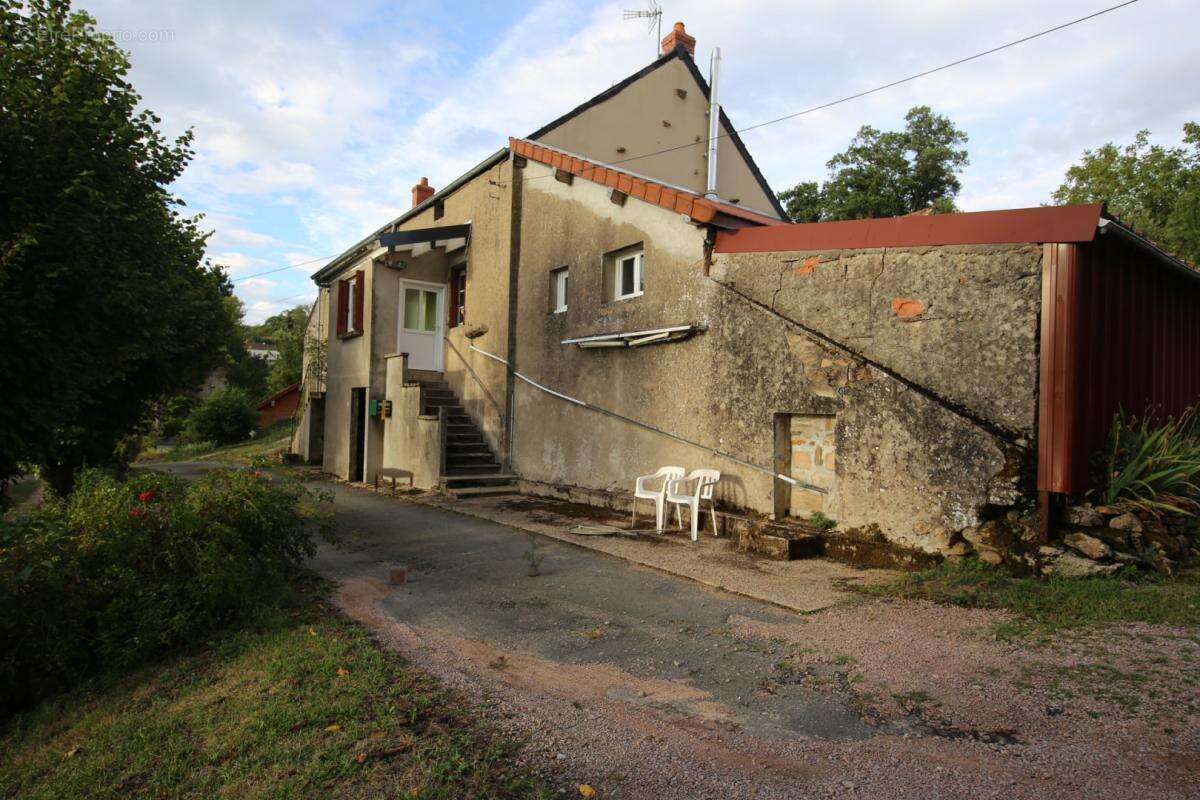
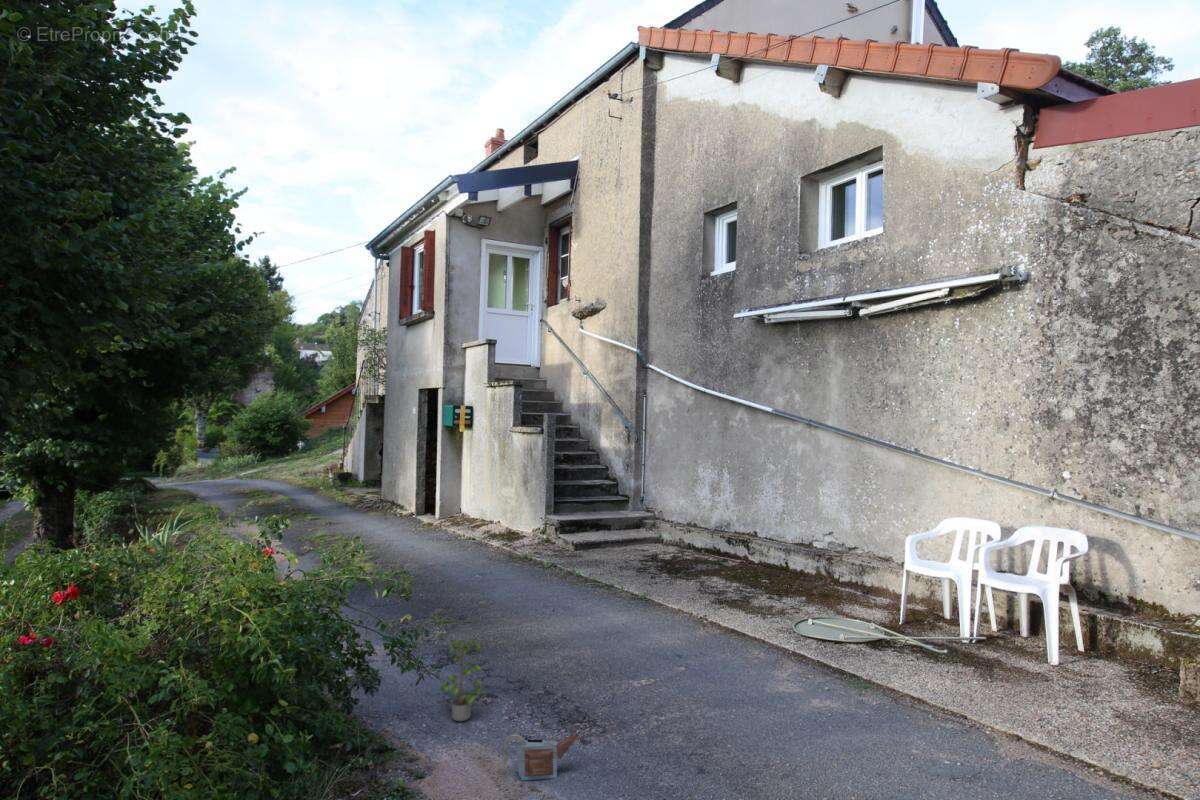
bench: present [375,468,414,496] -> none [451,499,506,540]
potted plant: present [522,530,547,576] -> present [440,639,486,721]

